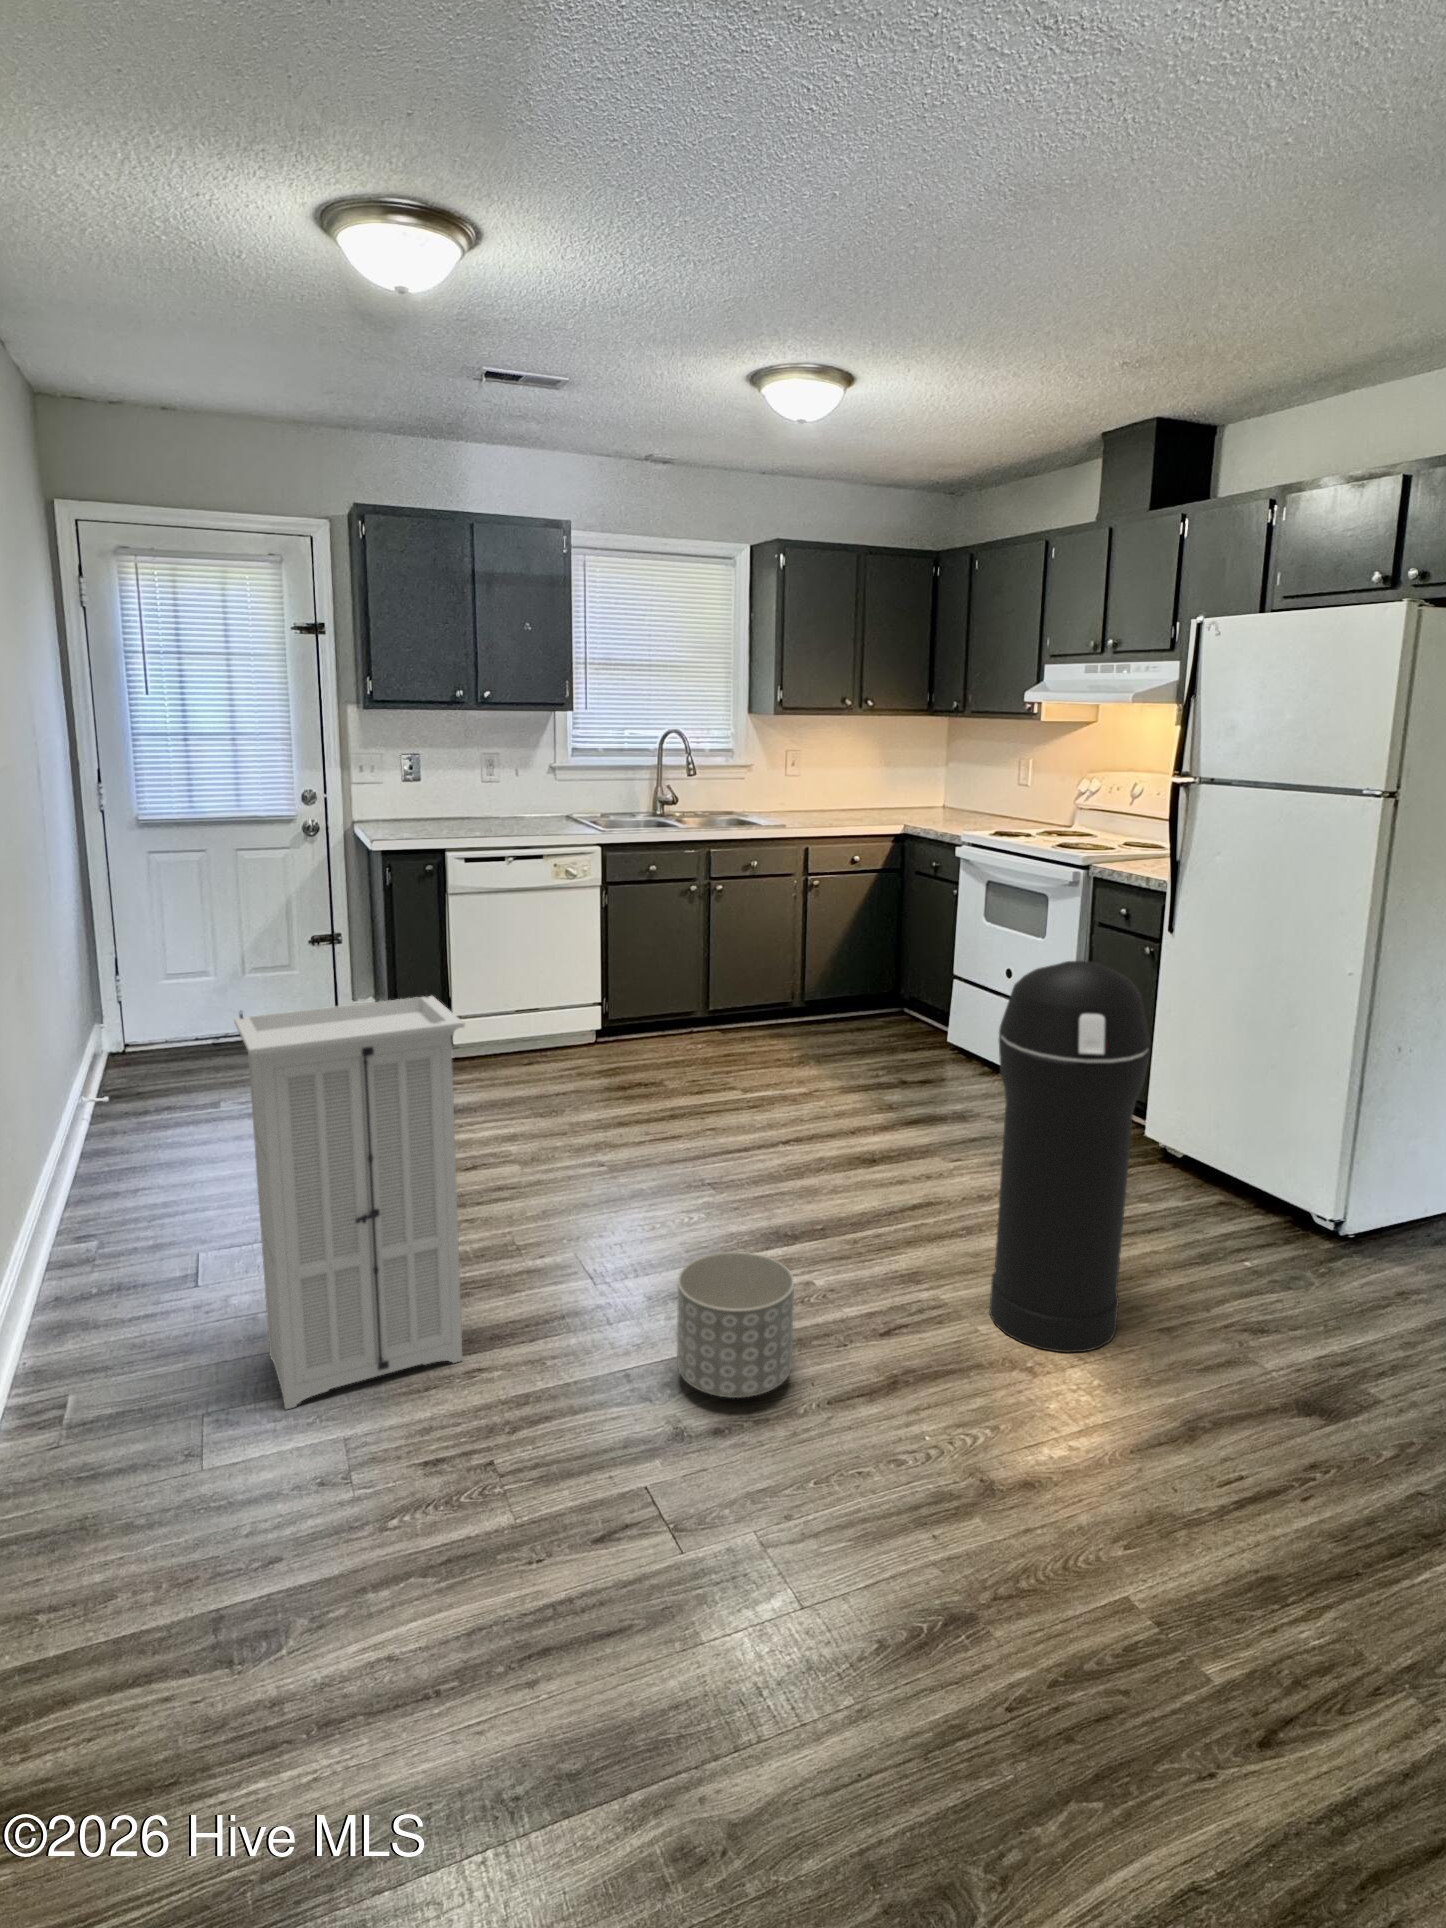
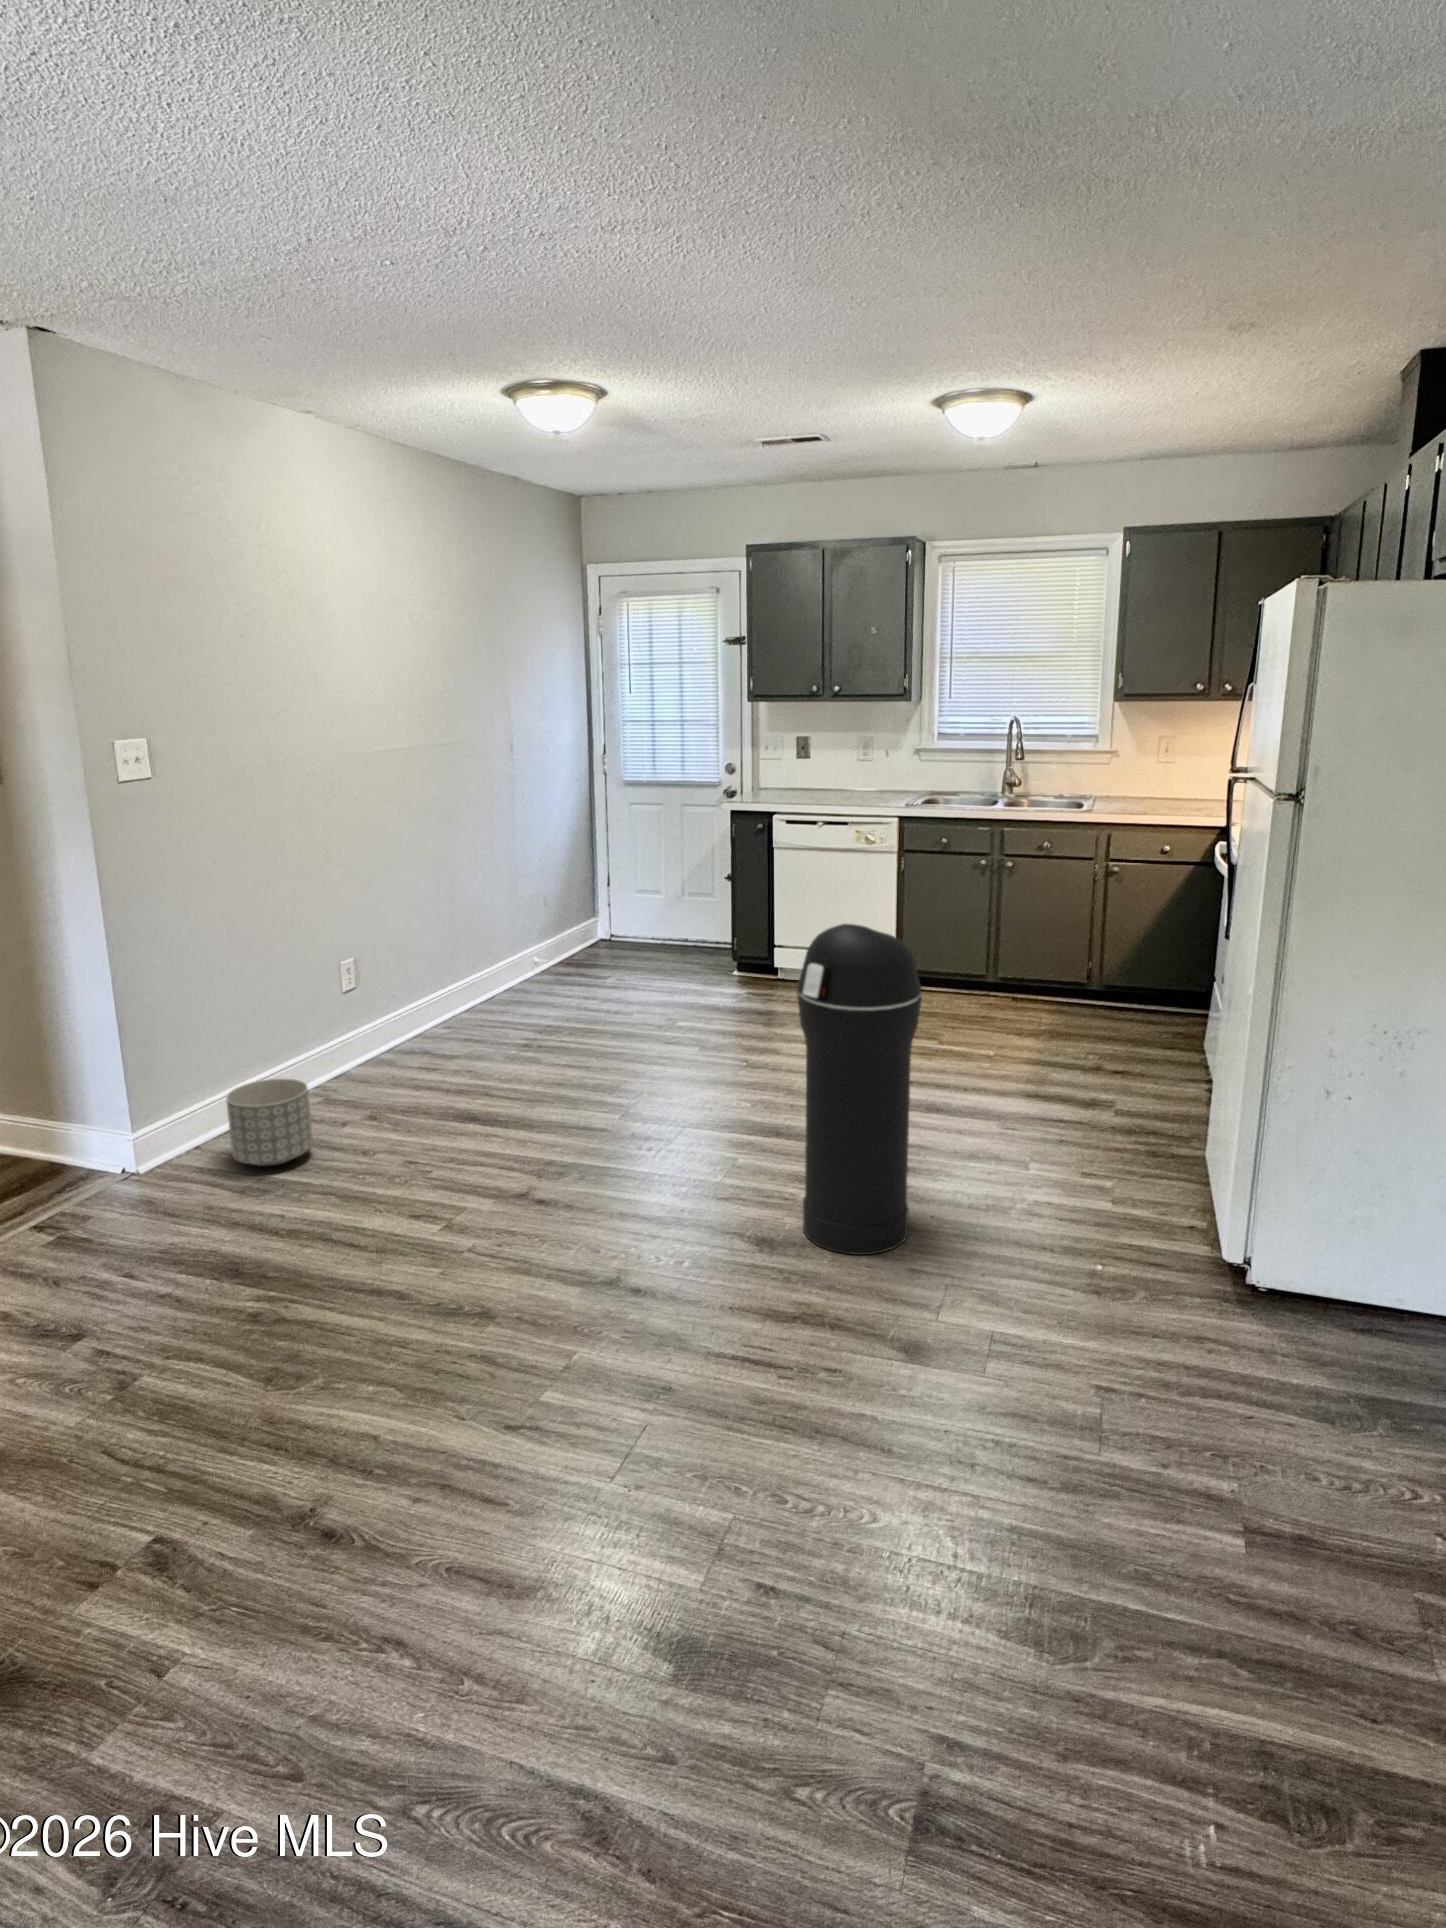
storage cabinet: present [234,991,465,1409] -> none [385,888,530,1124]
planter: present [677,1252,794,1398] -> present [226,1078,313,1166]

